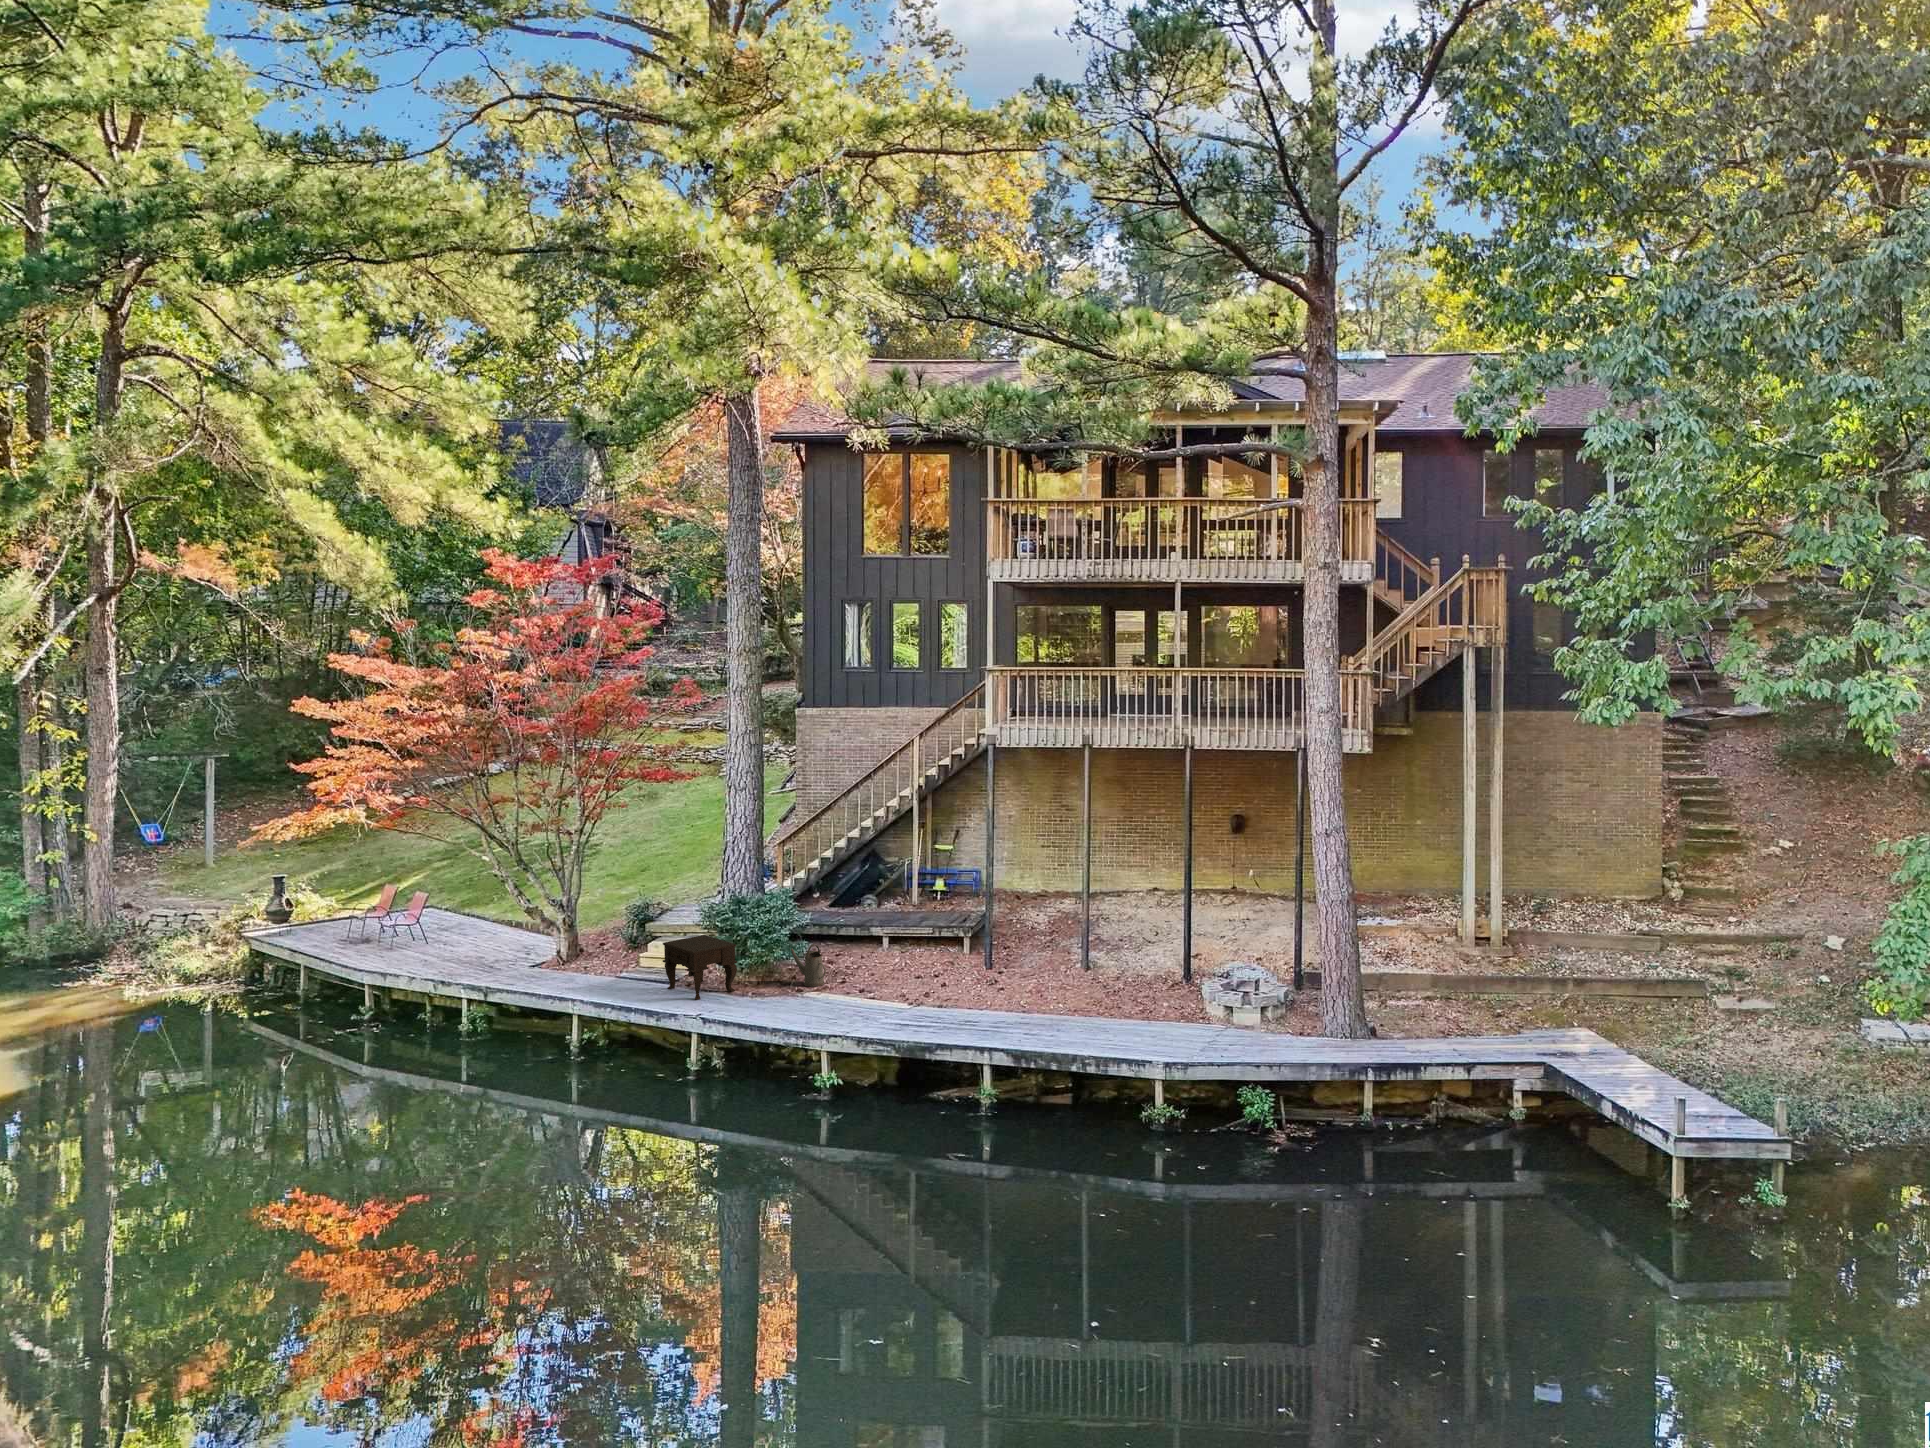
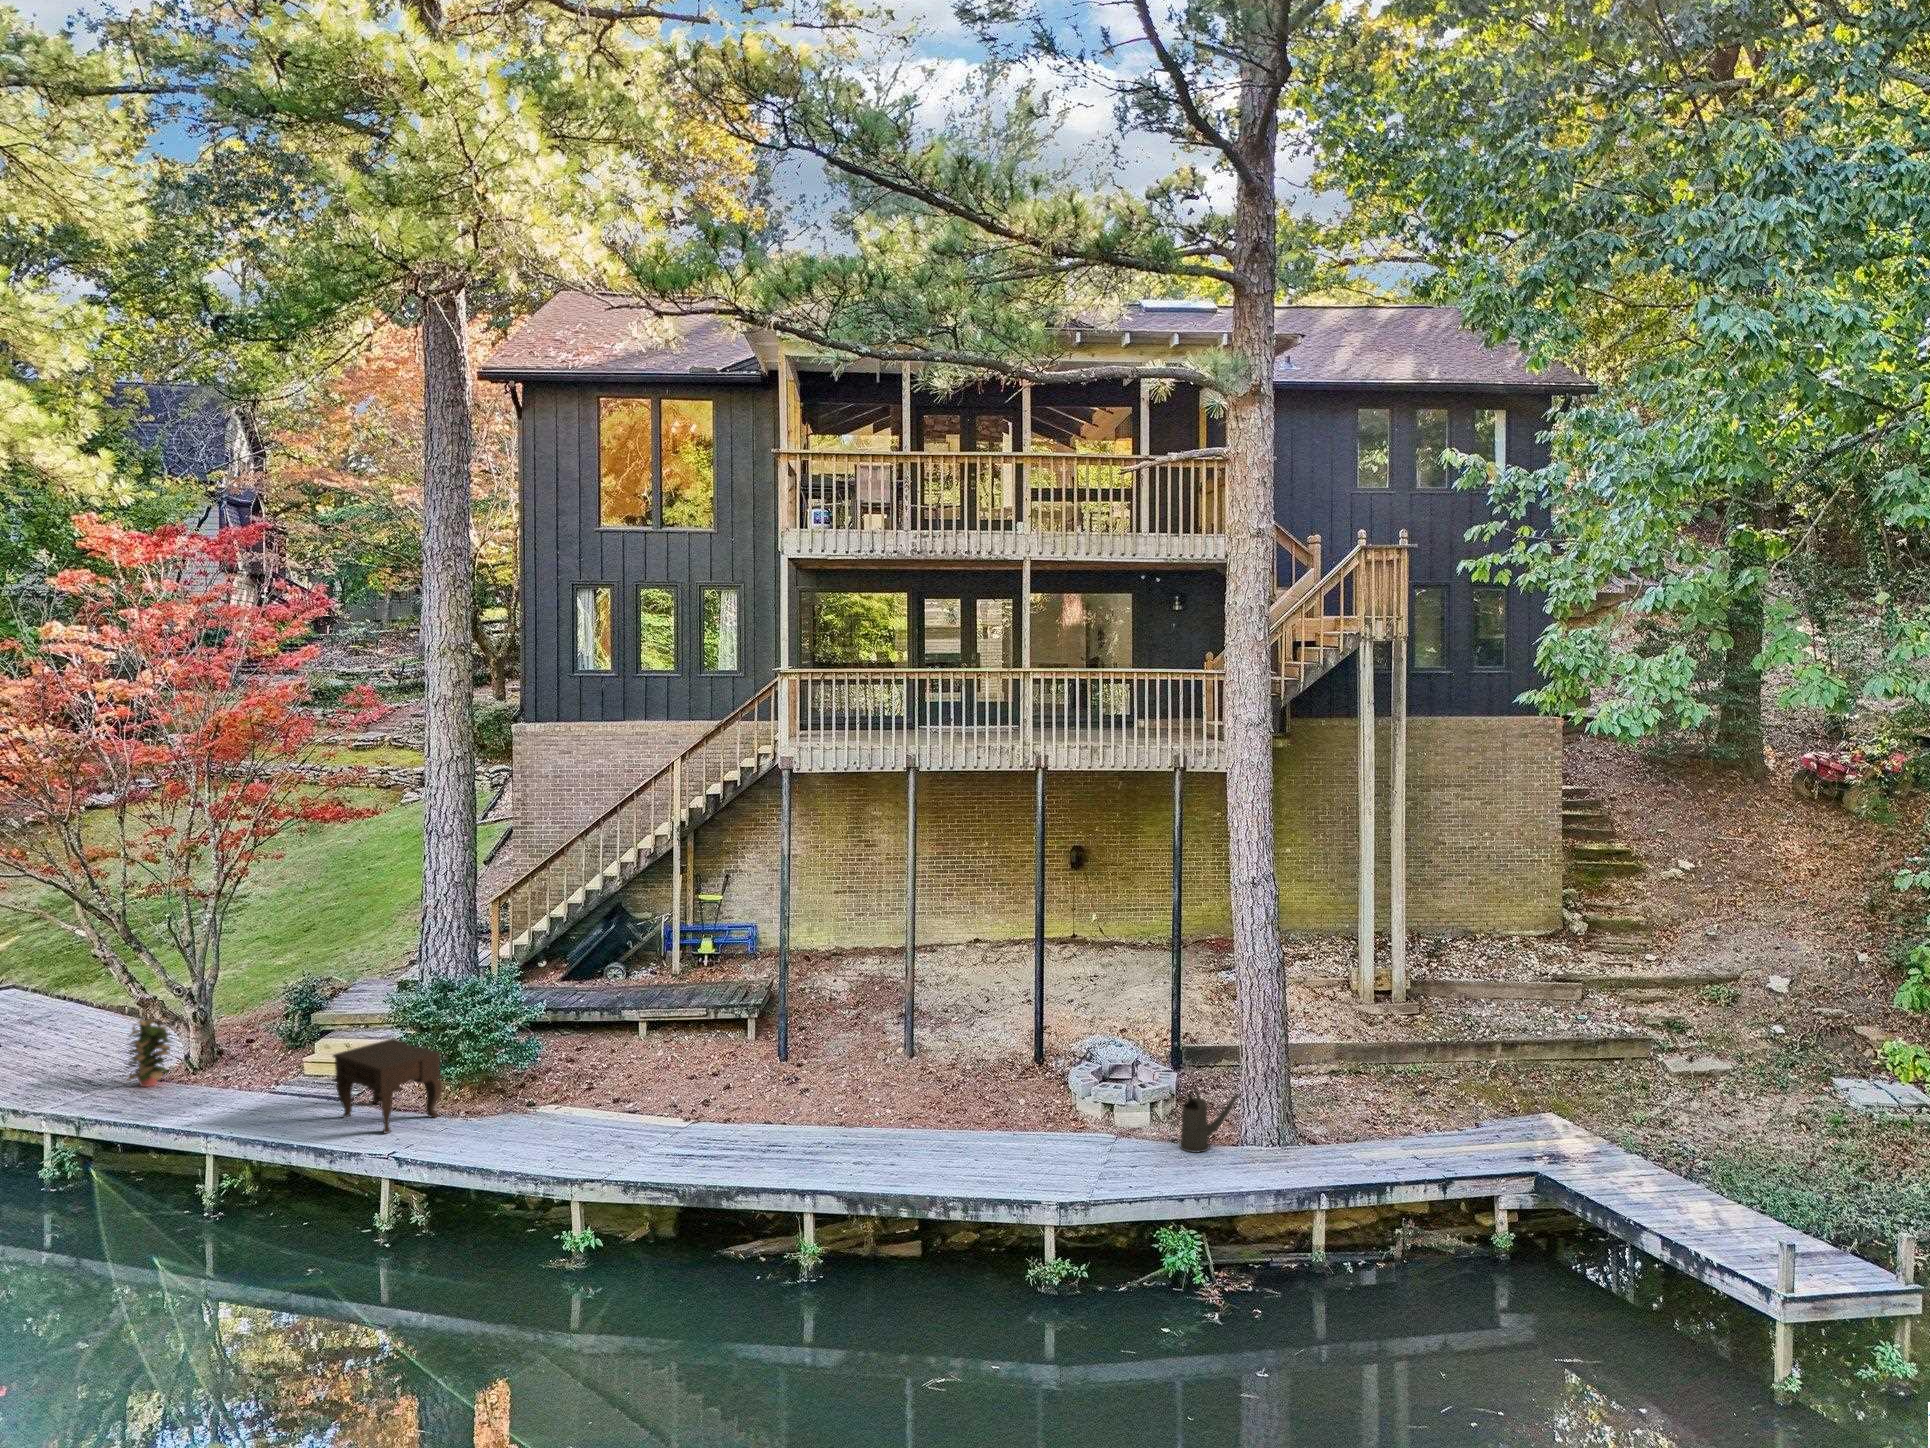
decorative plant: none [528,917,562,965] -> present [127,1019,172,1087]
watering can: present [791,944,826,987] -> present [1172,1089,1238,1153]

